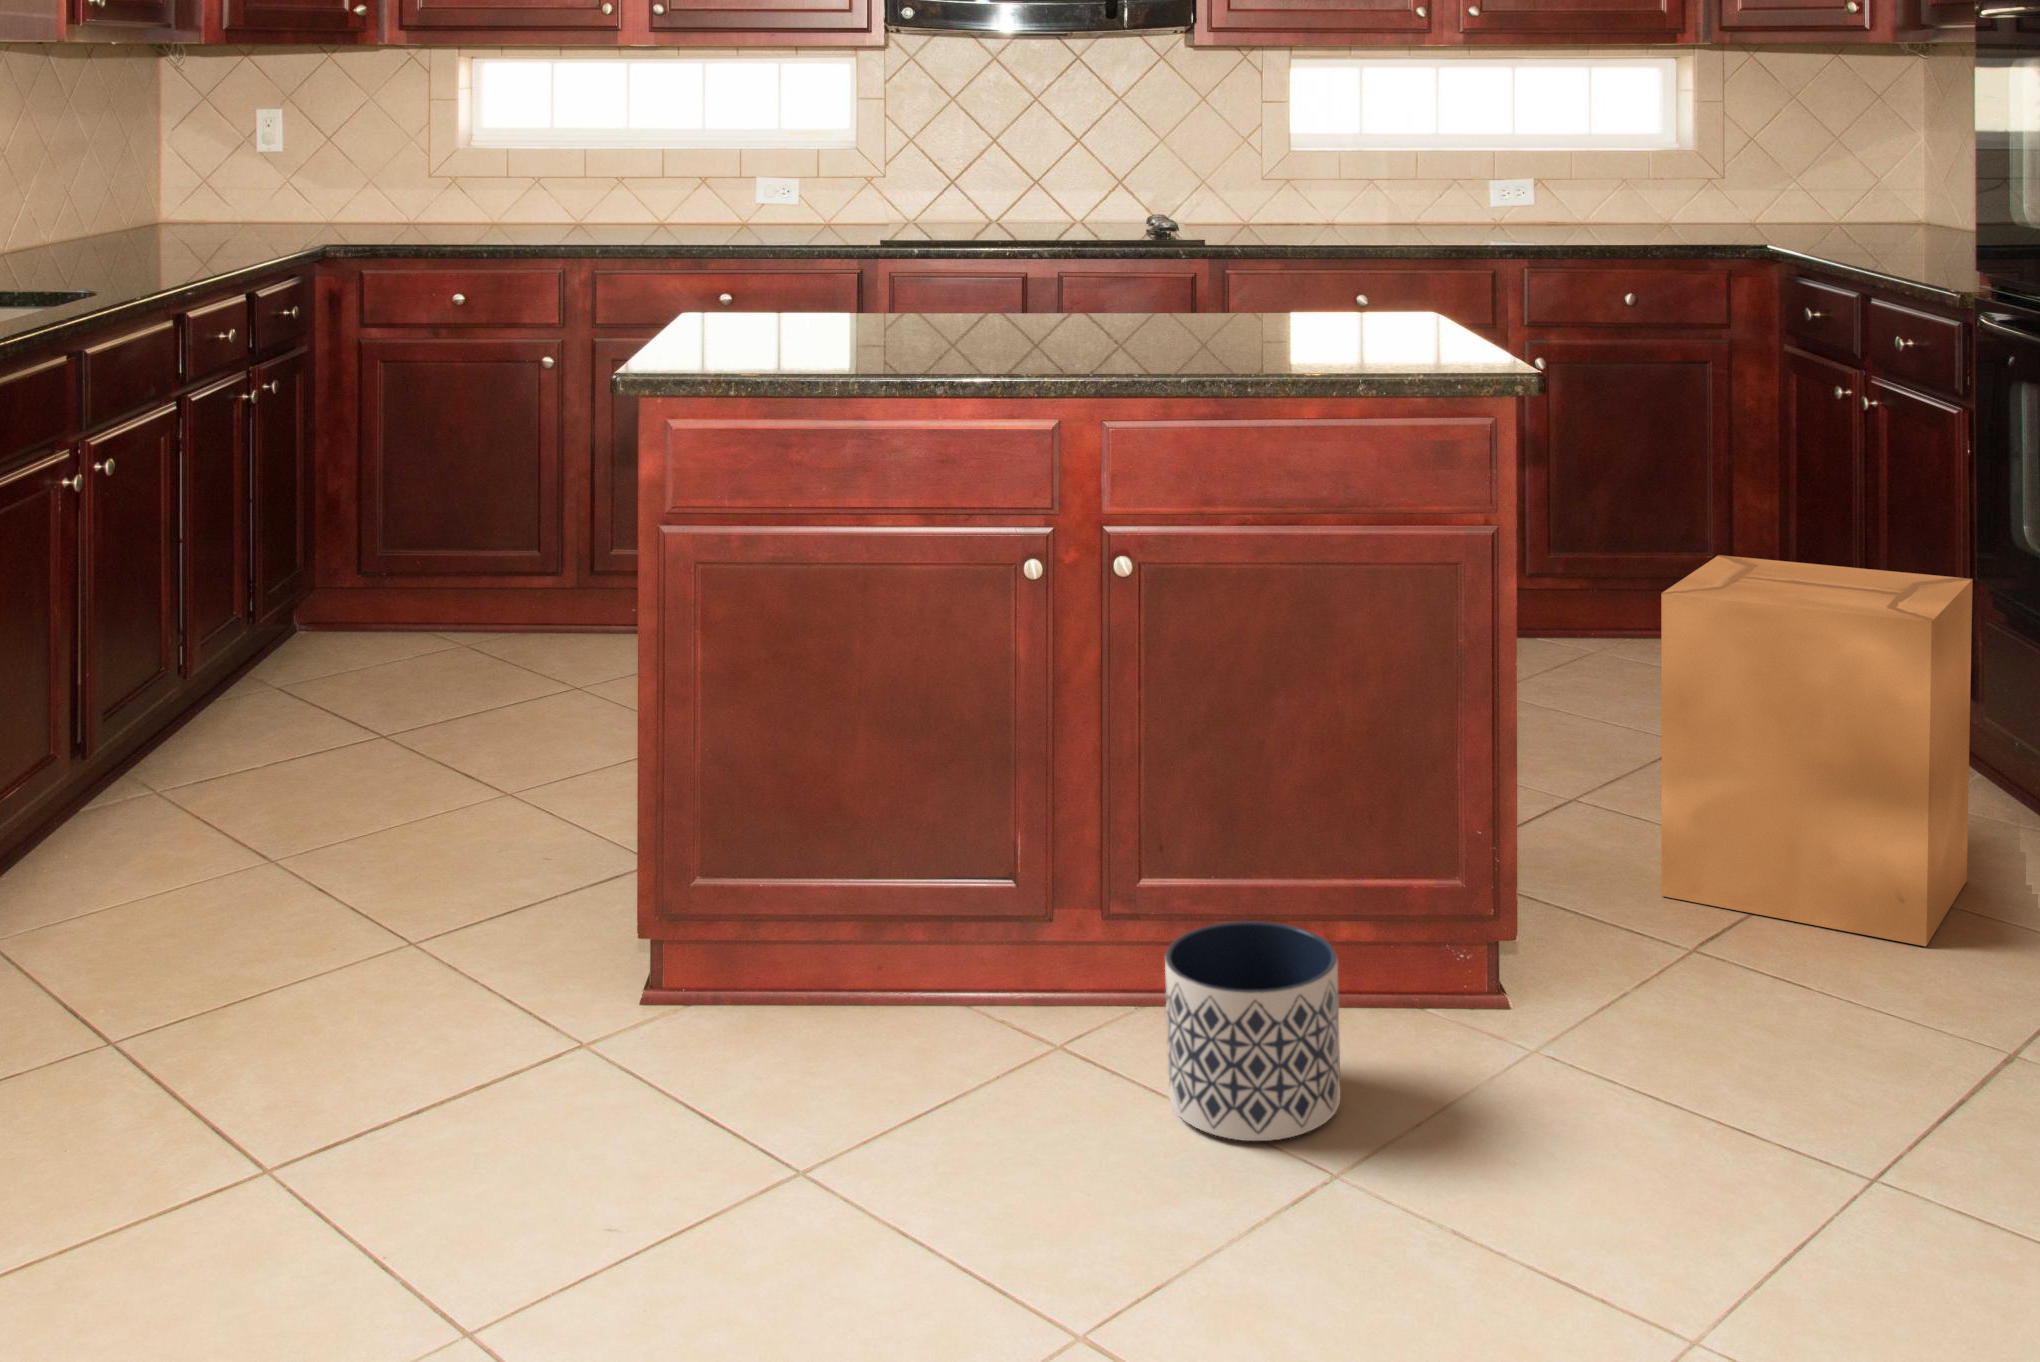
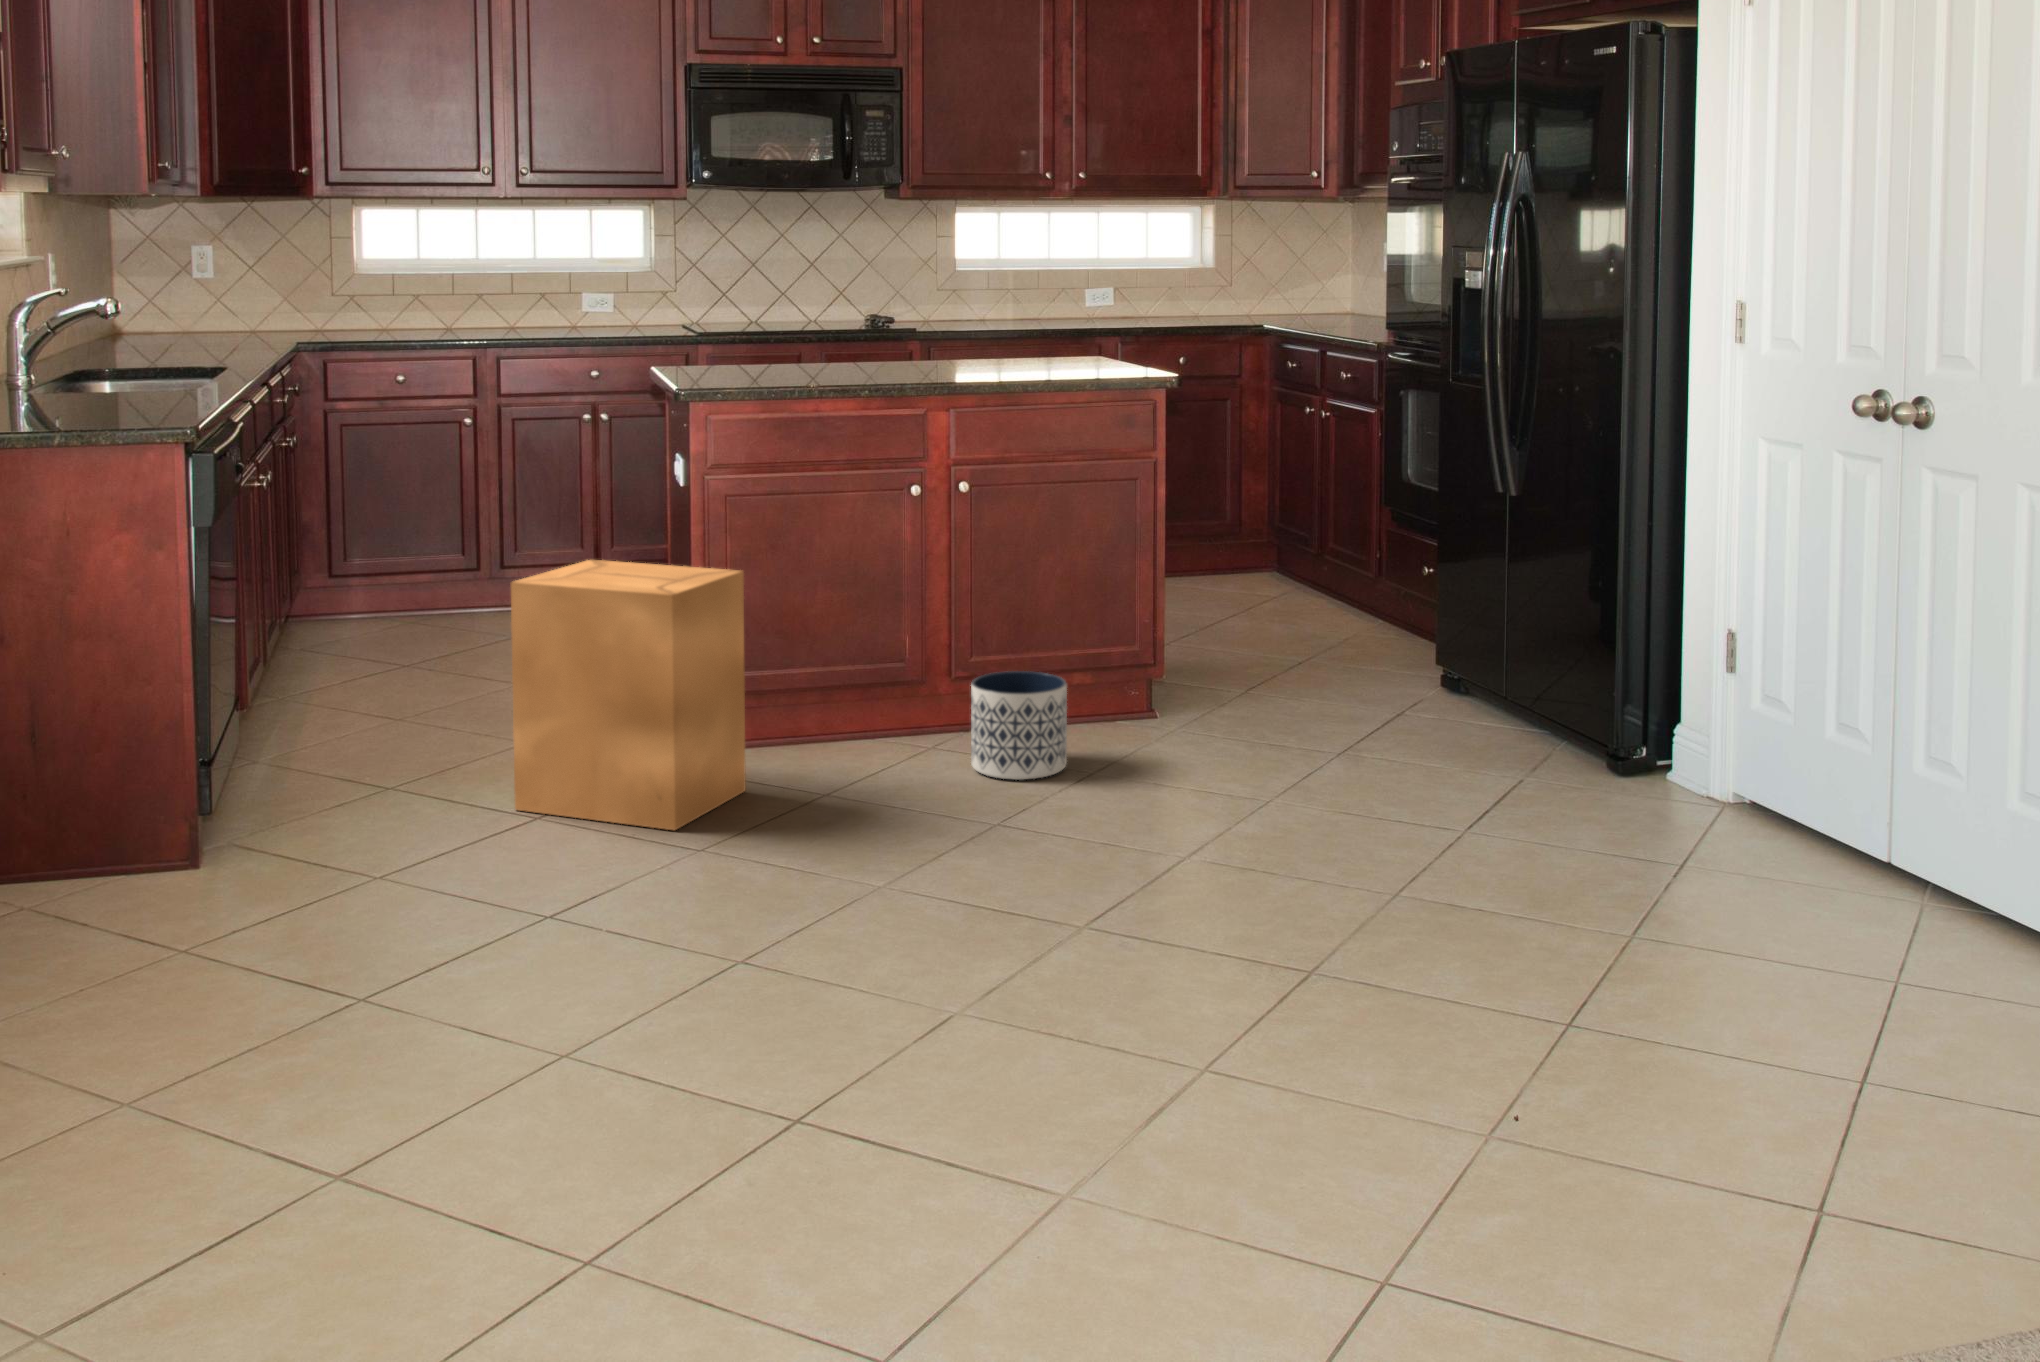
cardboard box: present [1661,555,1973,946] -> present [511,560,746,830]

